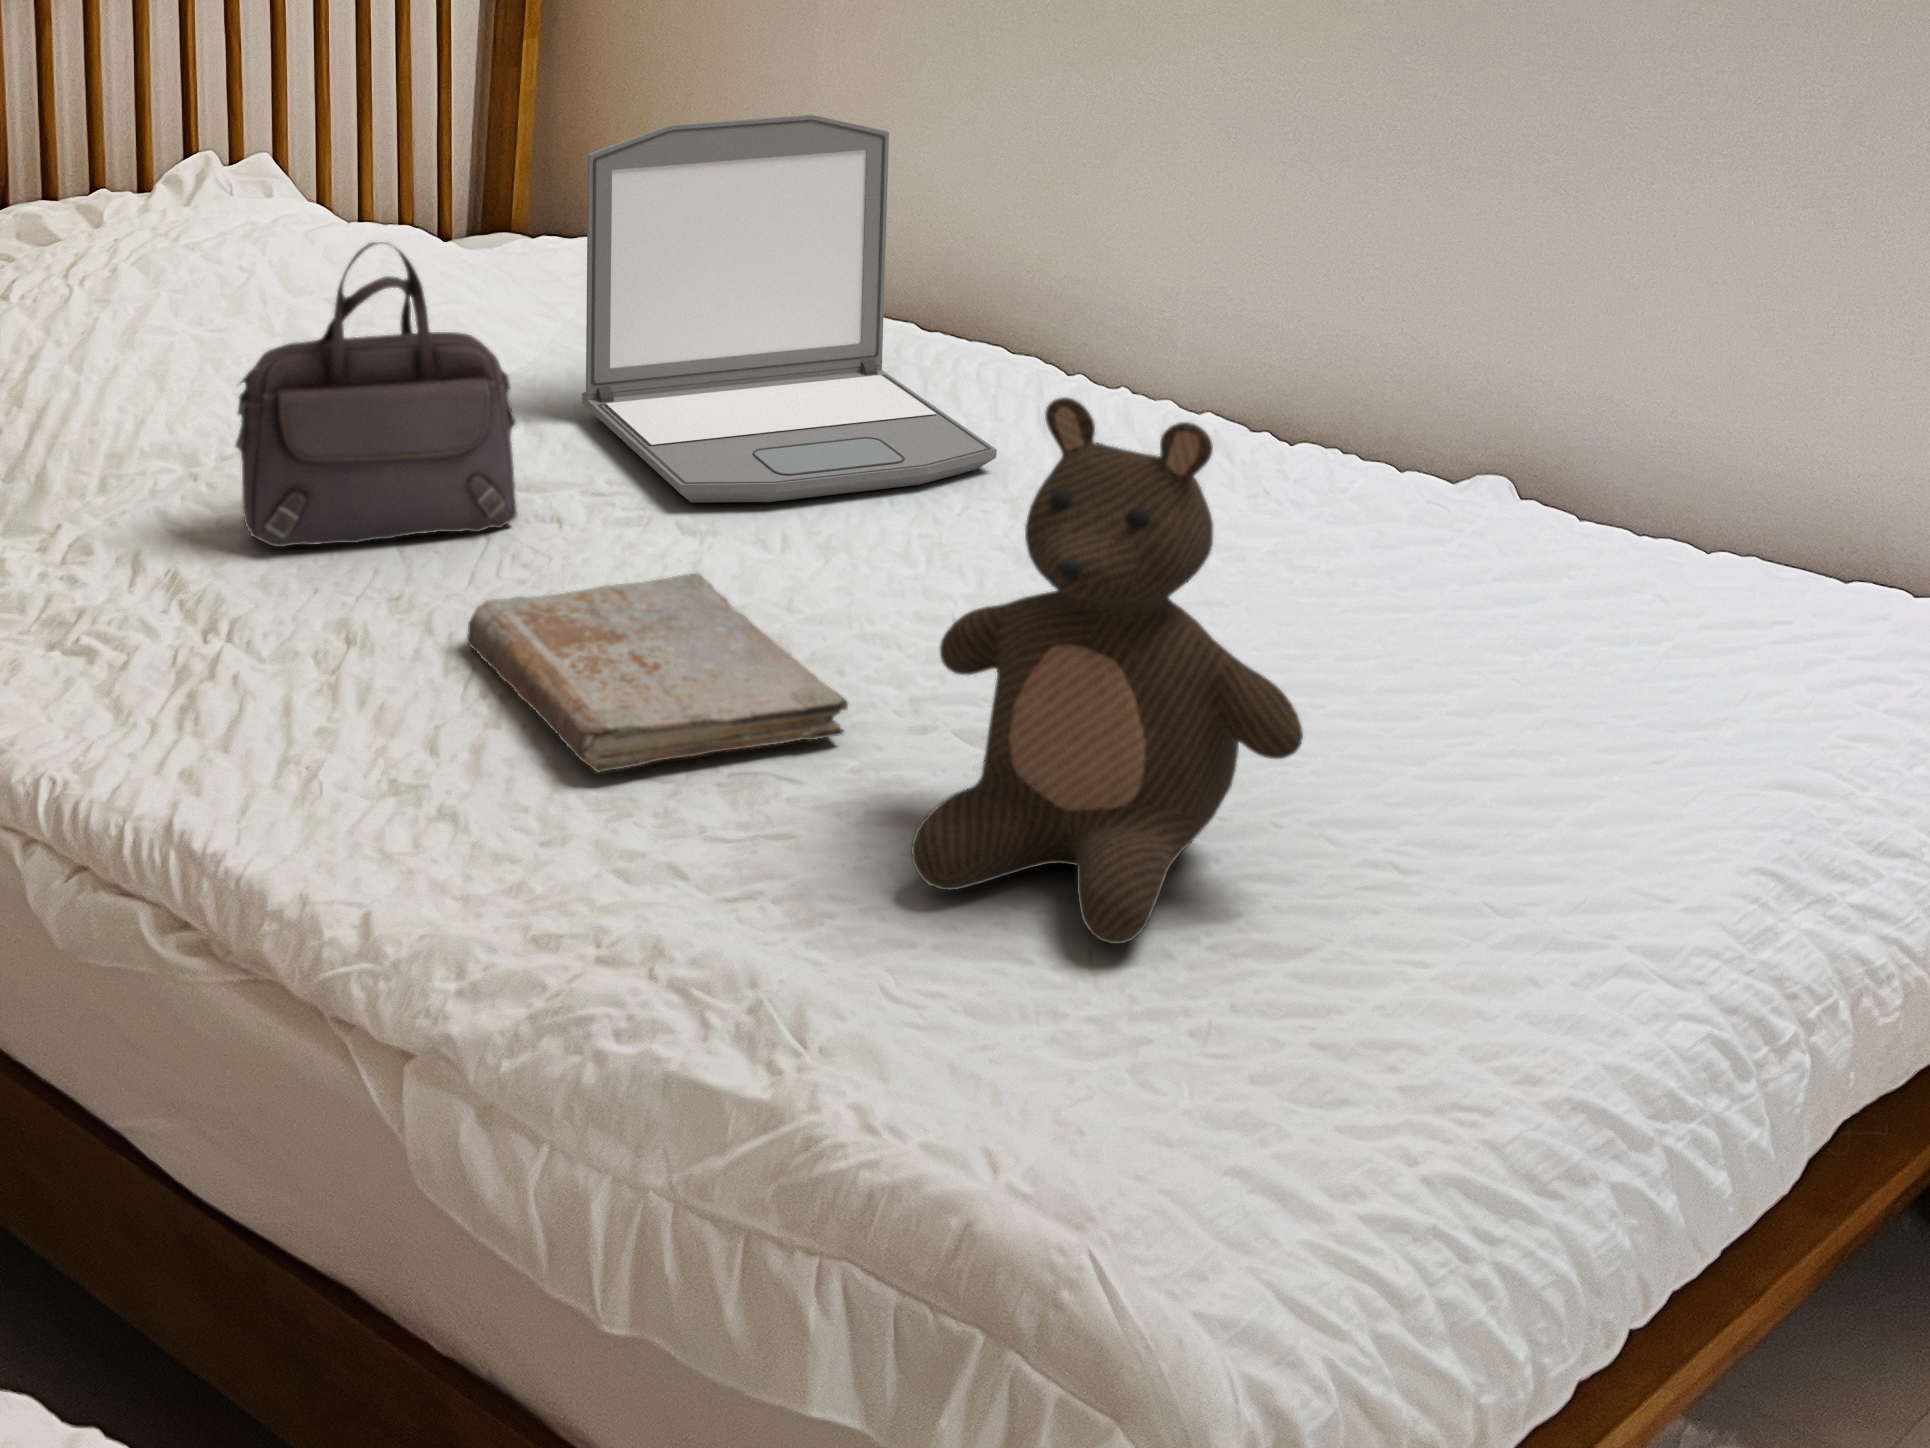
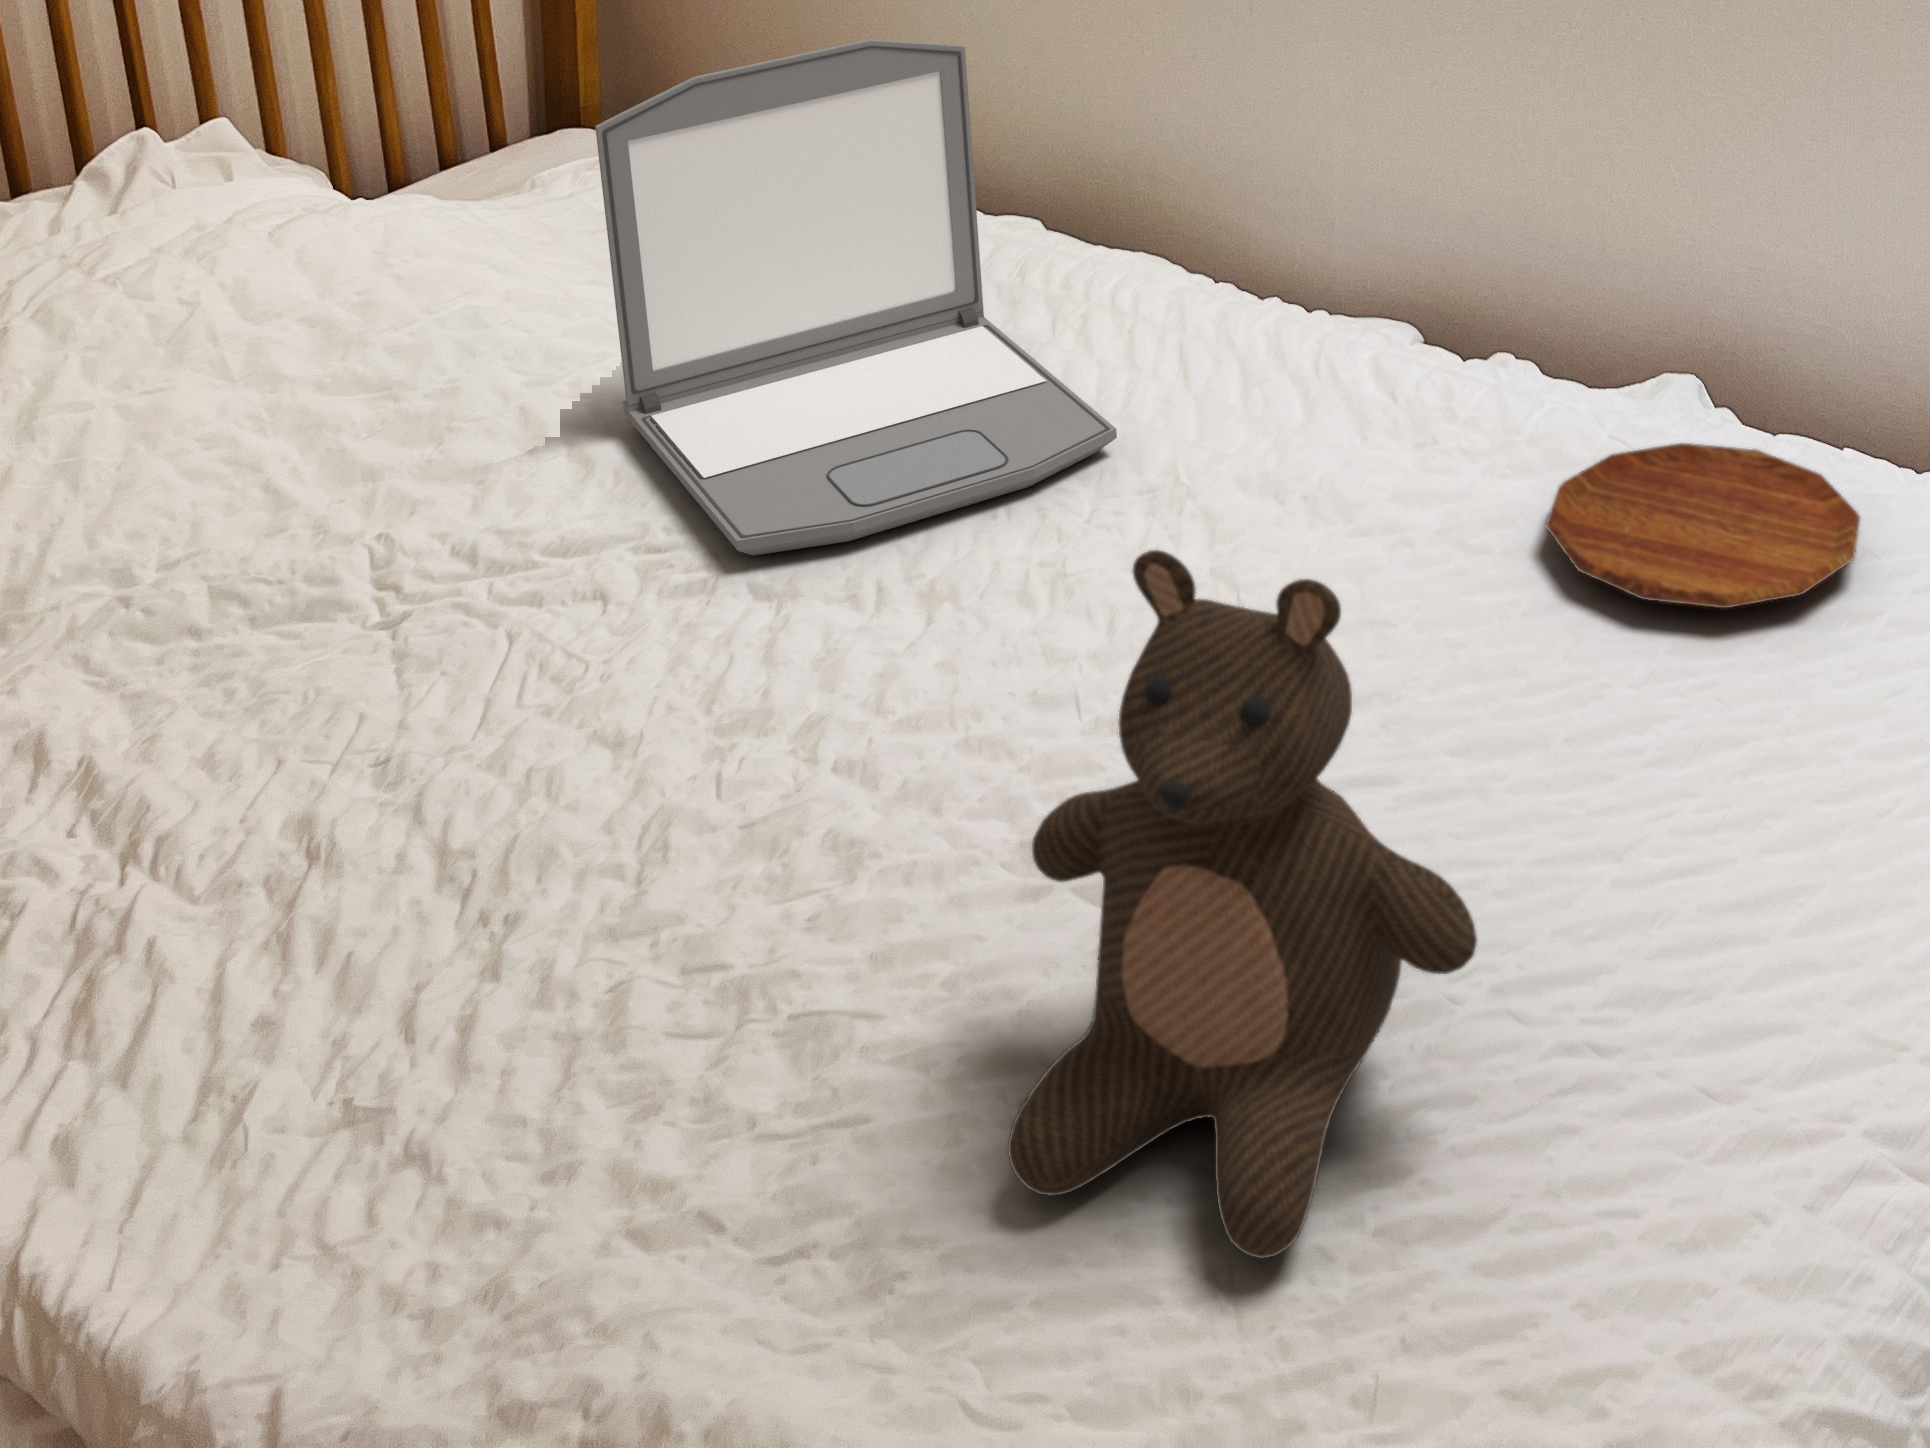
handbag: present [236,242,517,547] -> none [142,316,535,708]
tray: none [1371,505,1659,615] -> present [1545,443,1860,608]
book: present [467,573,848,772] -> none [457,691,933,1057]

